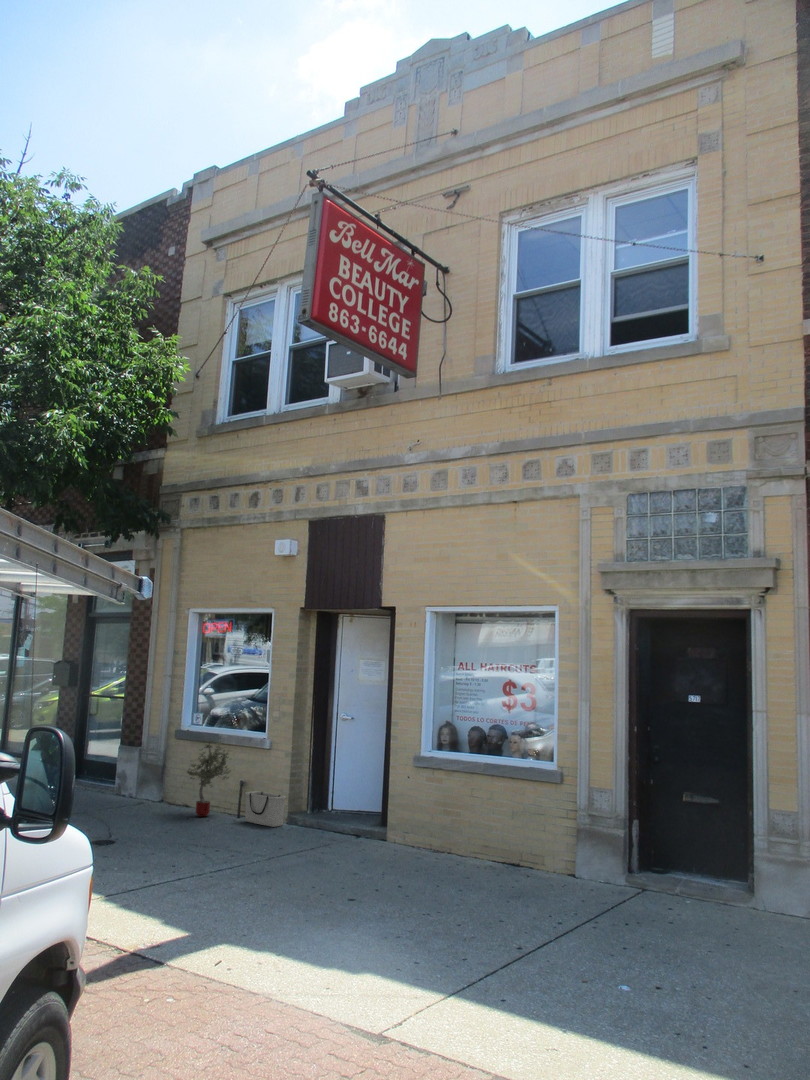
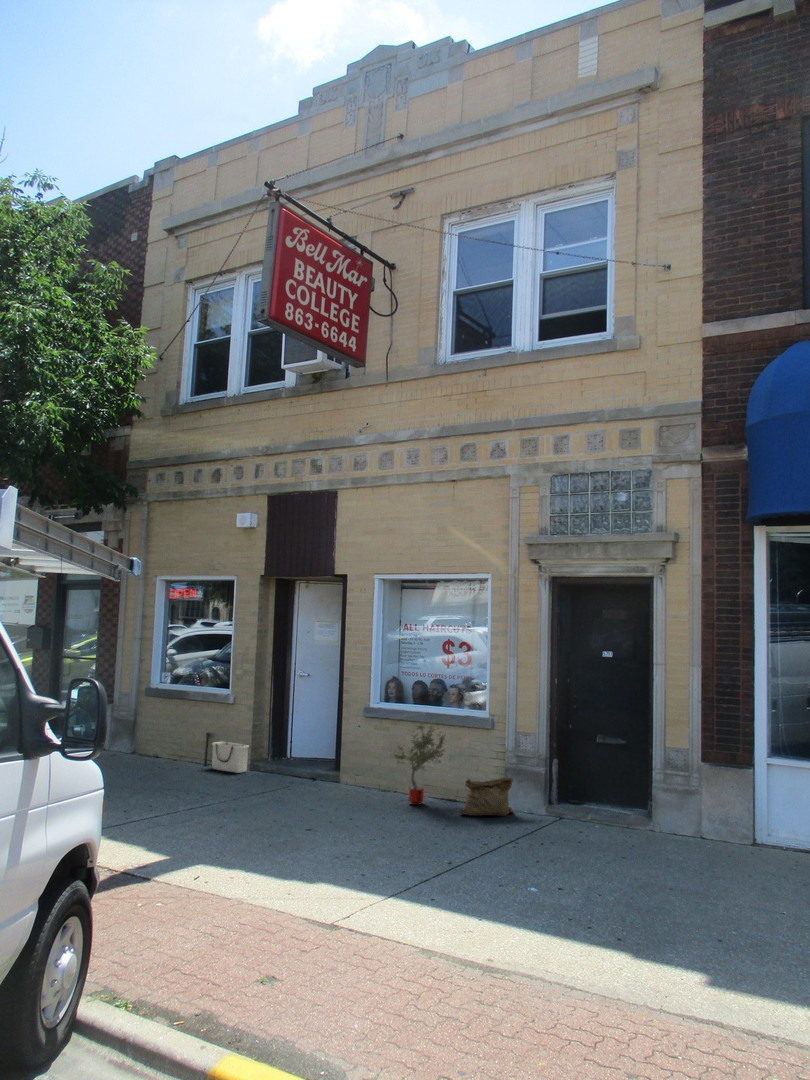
potted tree: present [187,741,231,817] -> present [393,722,445,805]
bag: none [523,840,587,886] -> present [459,777,513,816]

